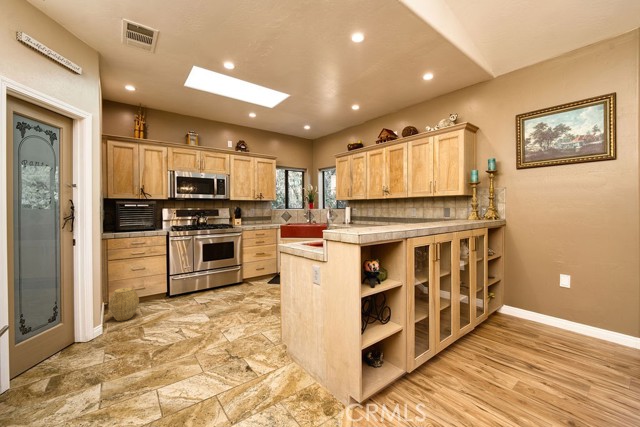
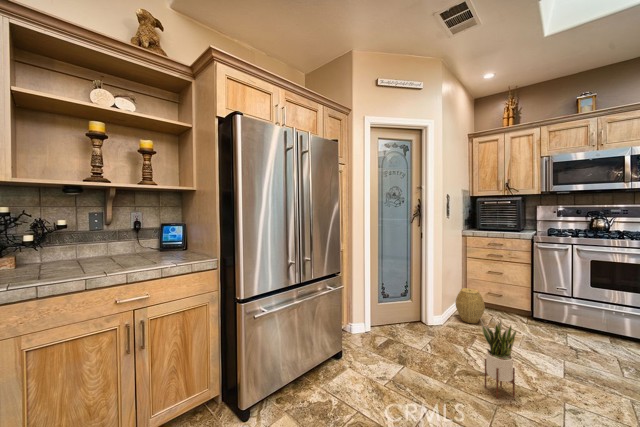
potted plant: none [176,294,199,351] -> present [480,318,516,399]

